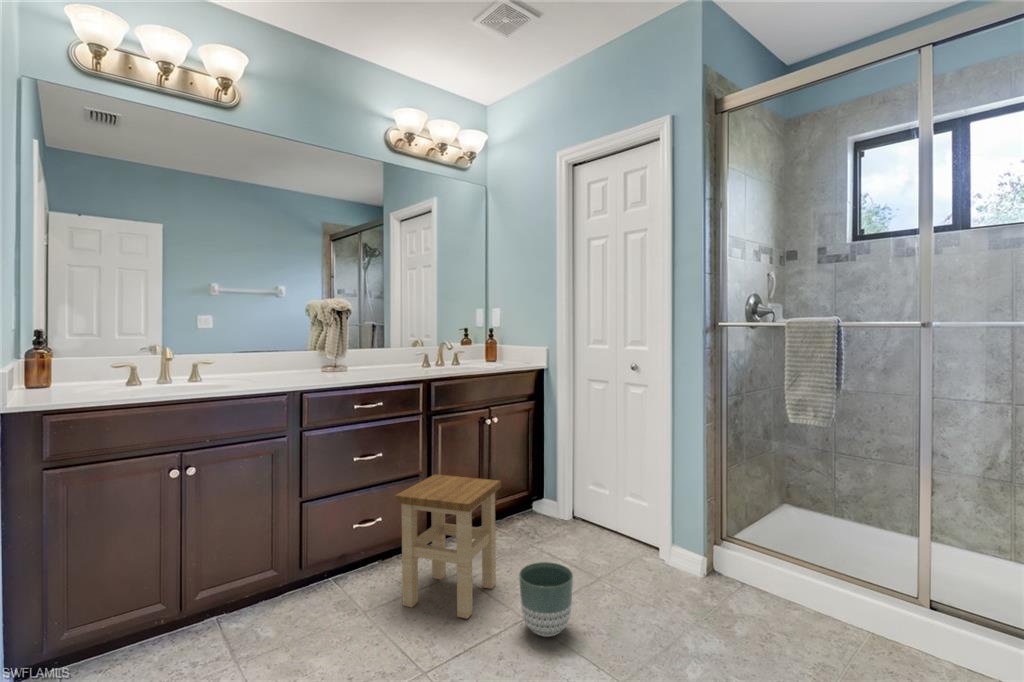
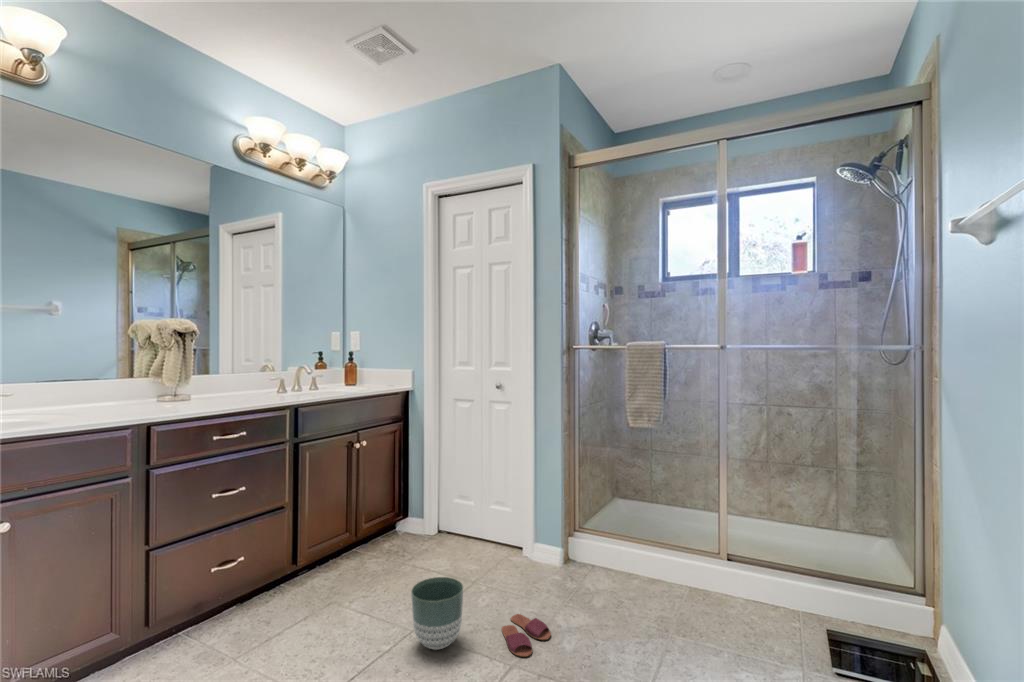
stool: present [395,474,501,619] -> none [272,504,382,650]
slippers: none [617,616,672,665] -> present [502,614,551,657]

